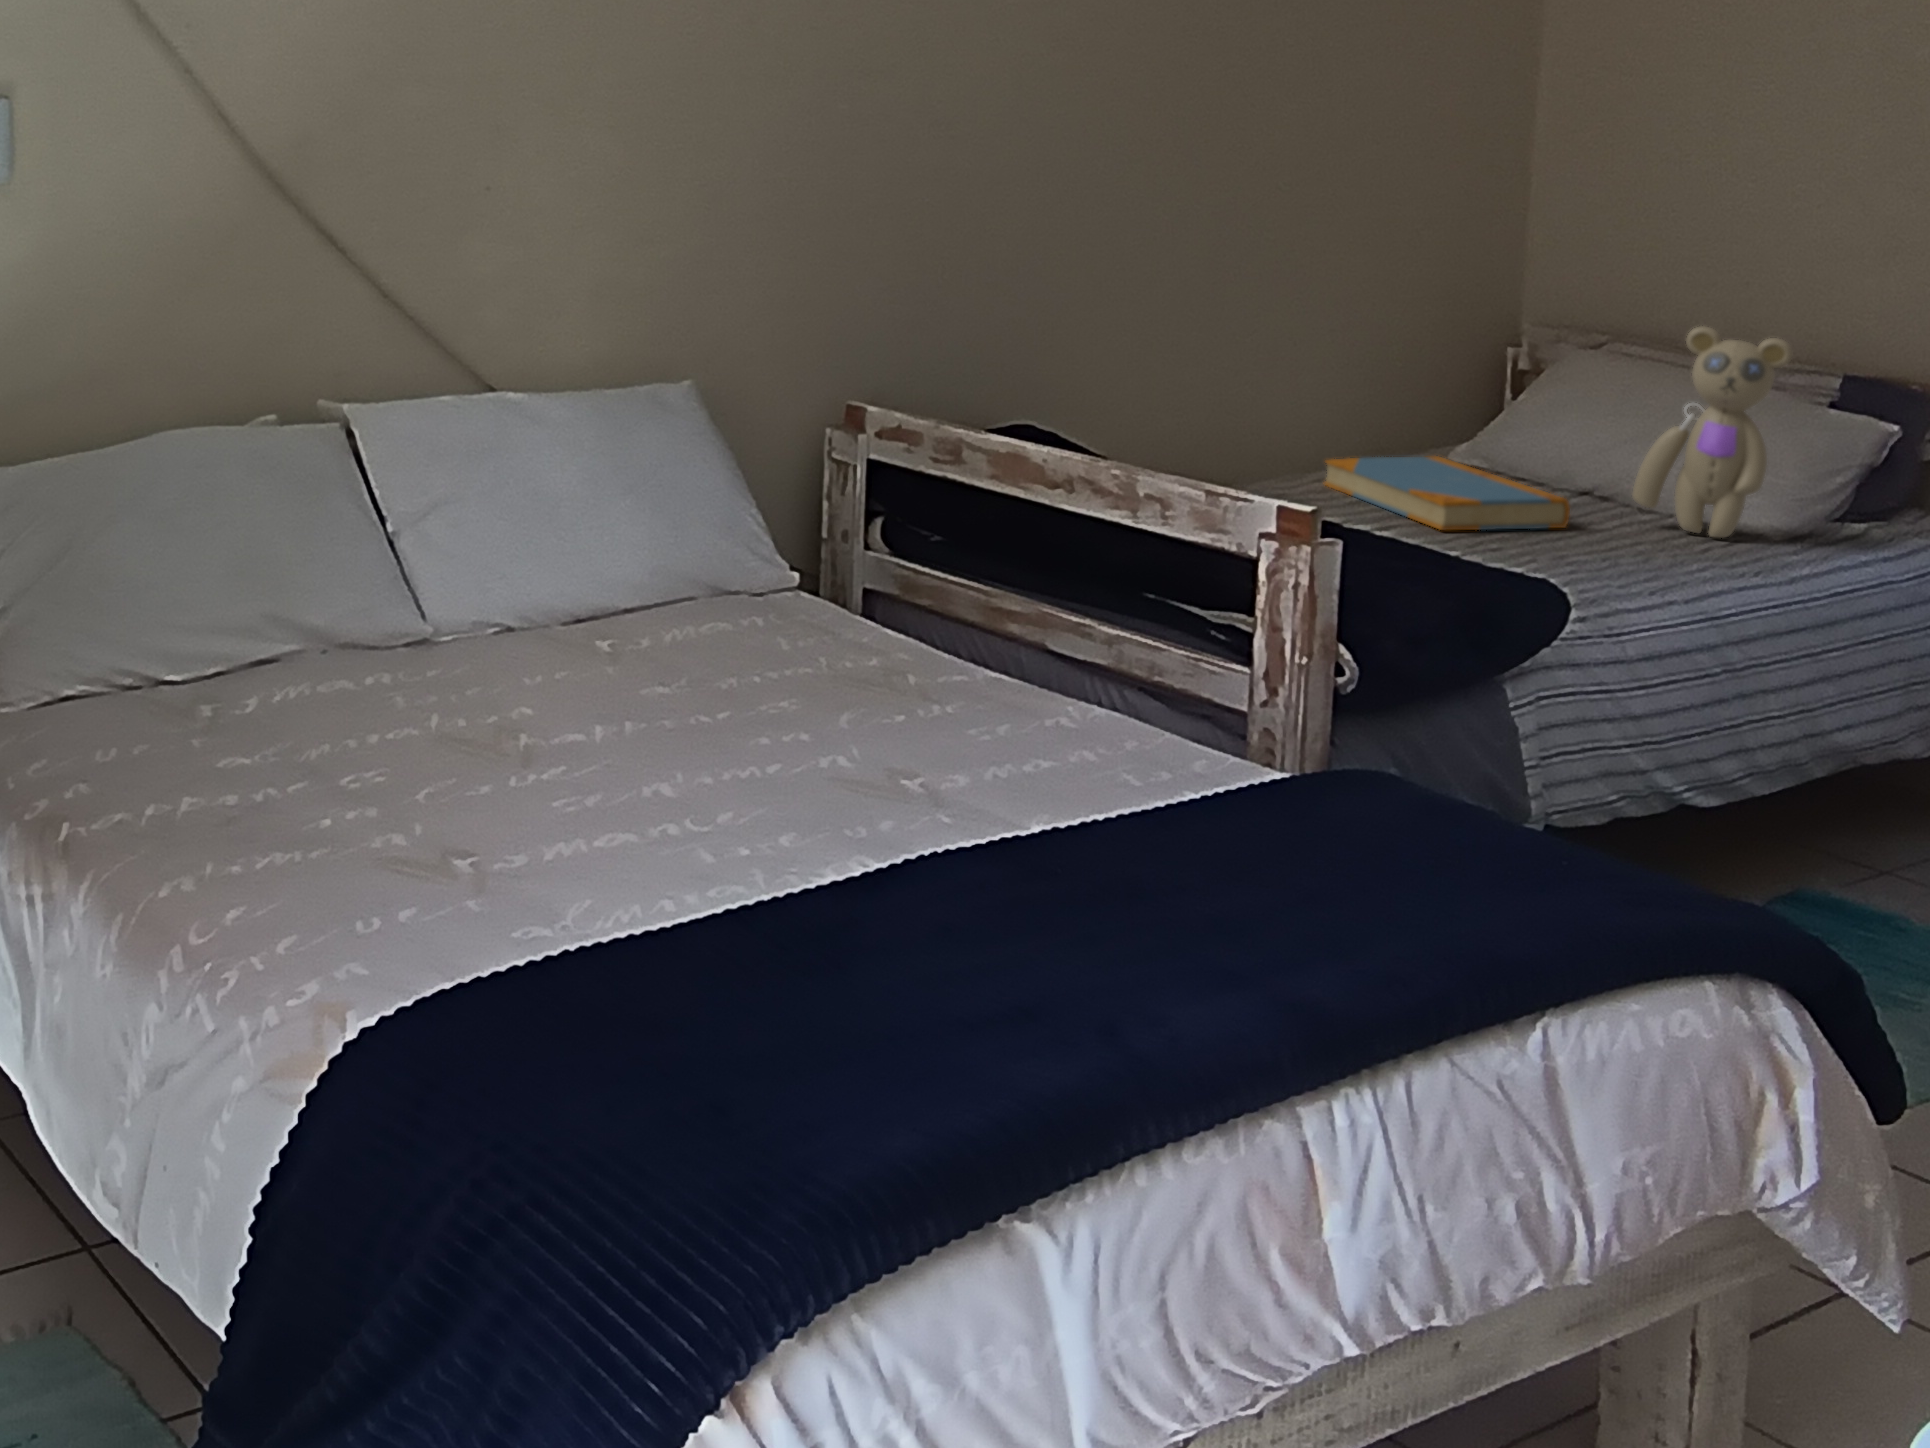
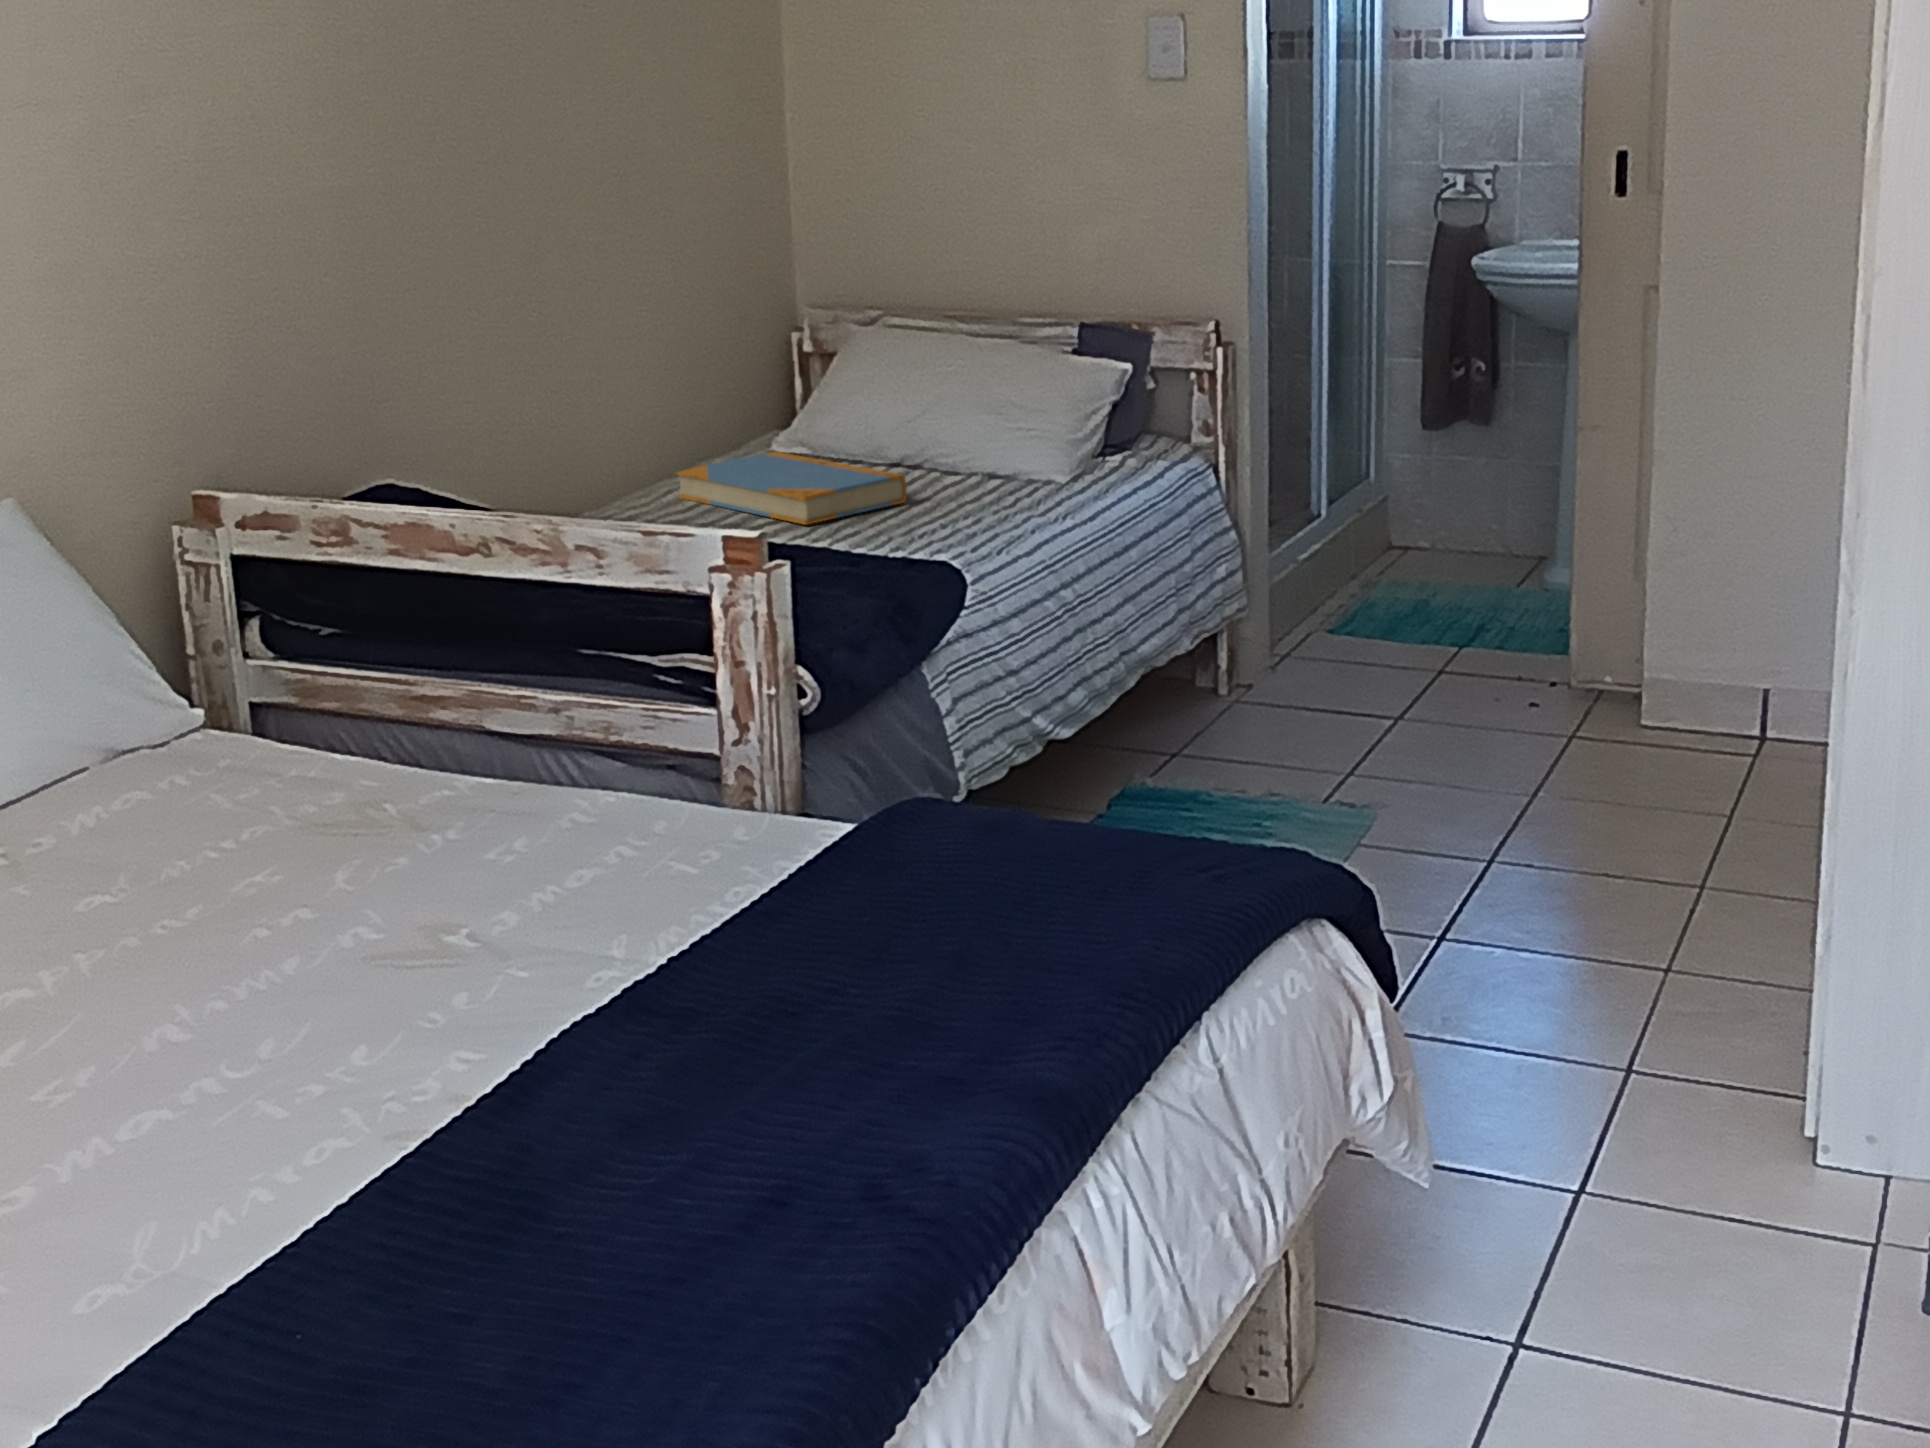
teddy bear: present [1633,327,1792,538] -> none [951,293,1065,489]

